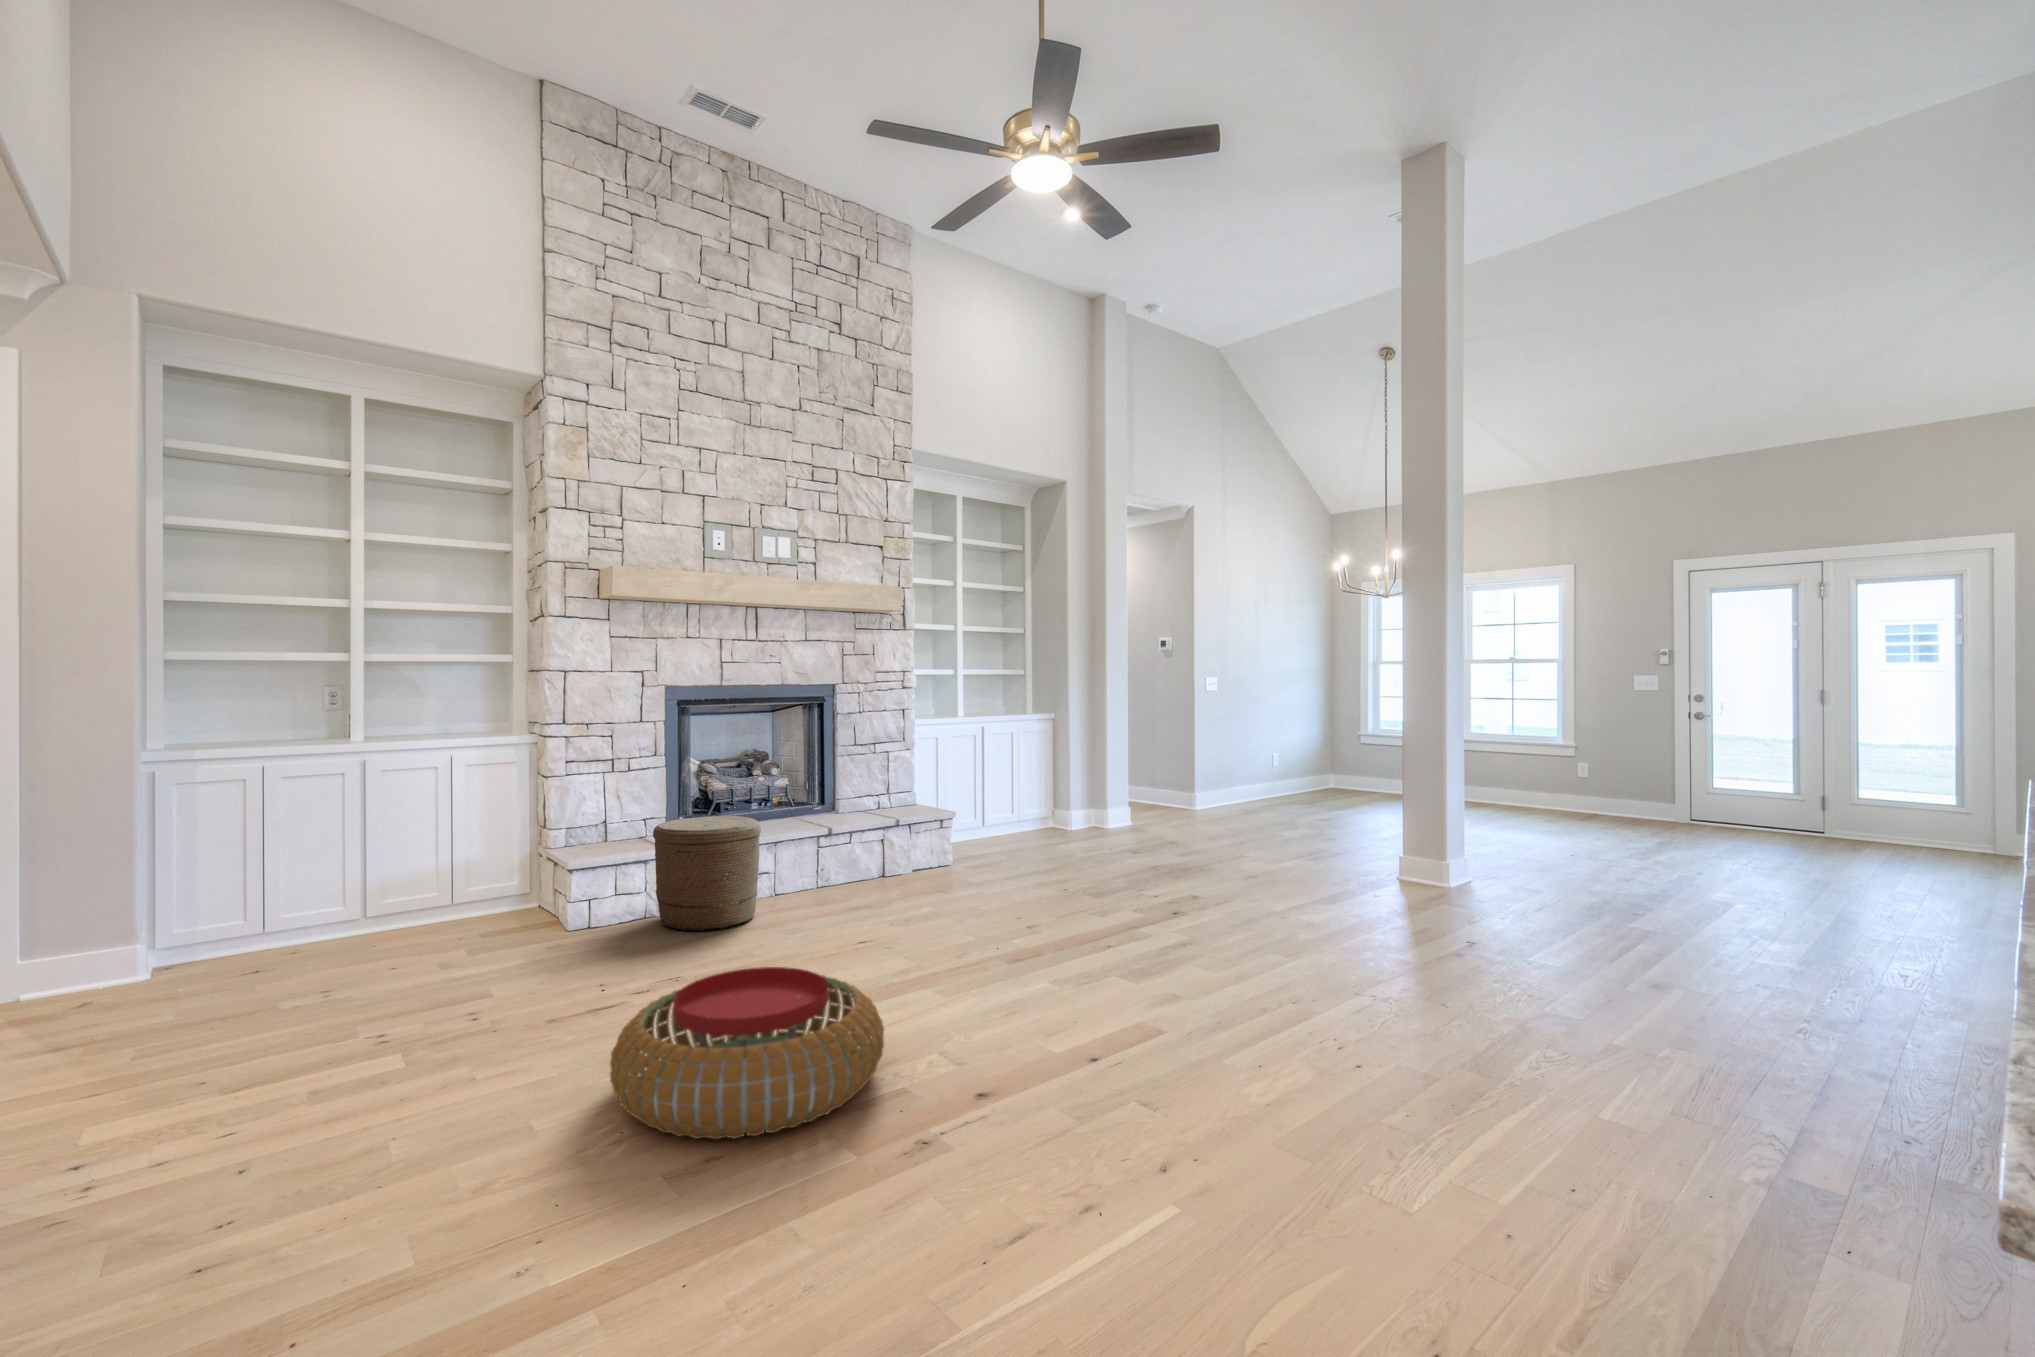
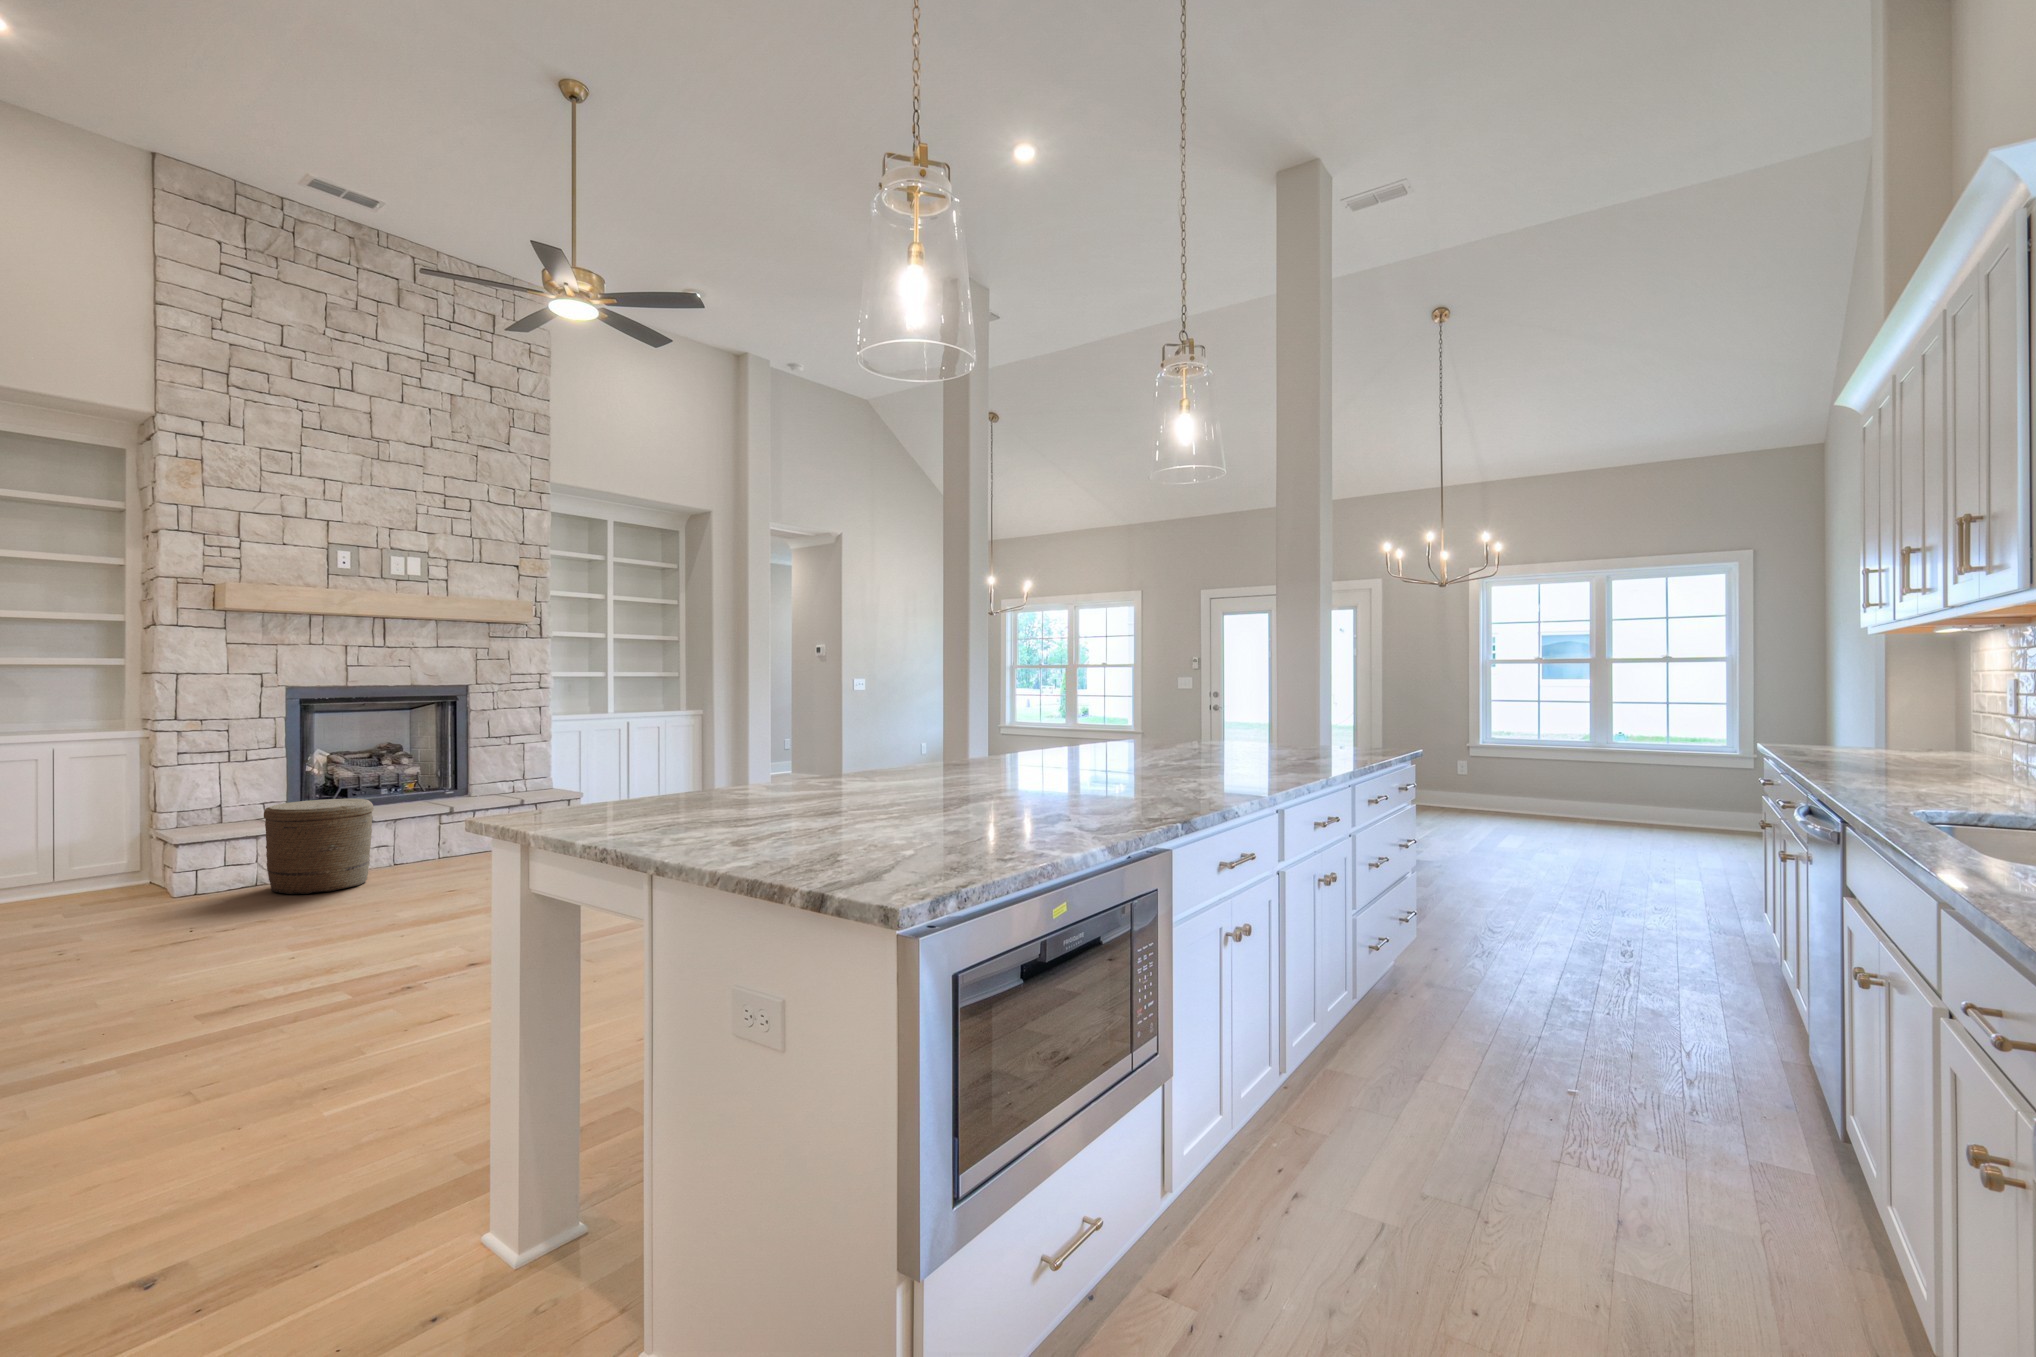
pouf: present [610,967,884,1139] -> none [161,902,409,1014]

